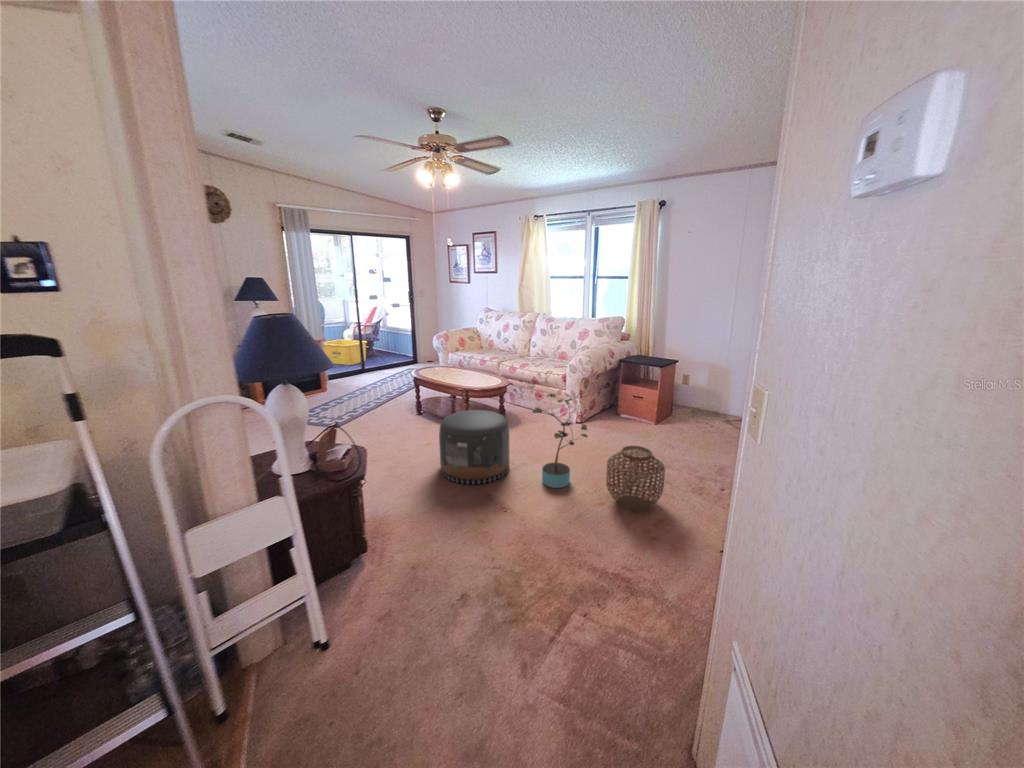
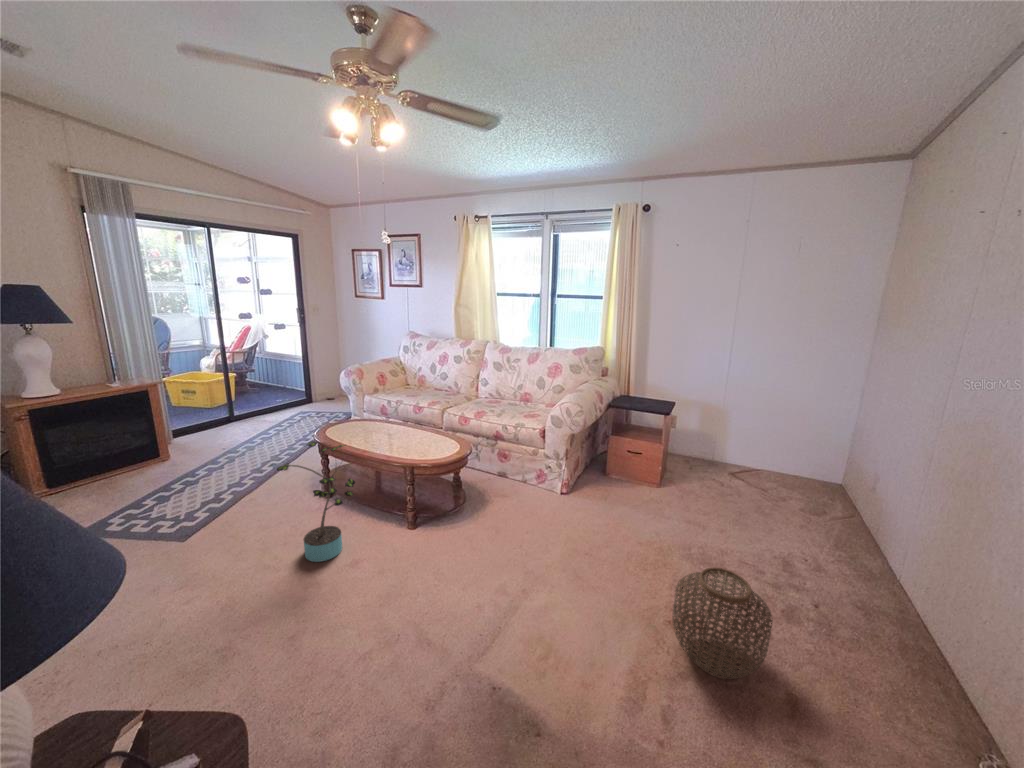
potted plant: present [533,394,588,488] -> present [277,441,355,562]
pouf: present [439,410,509,484] -> none [386,509,502,658]

